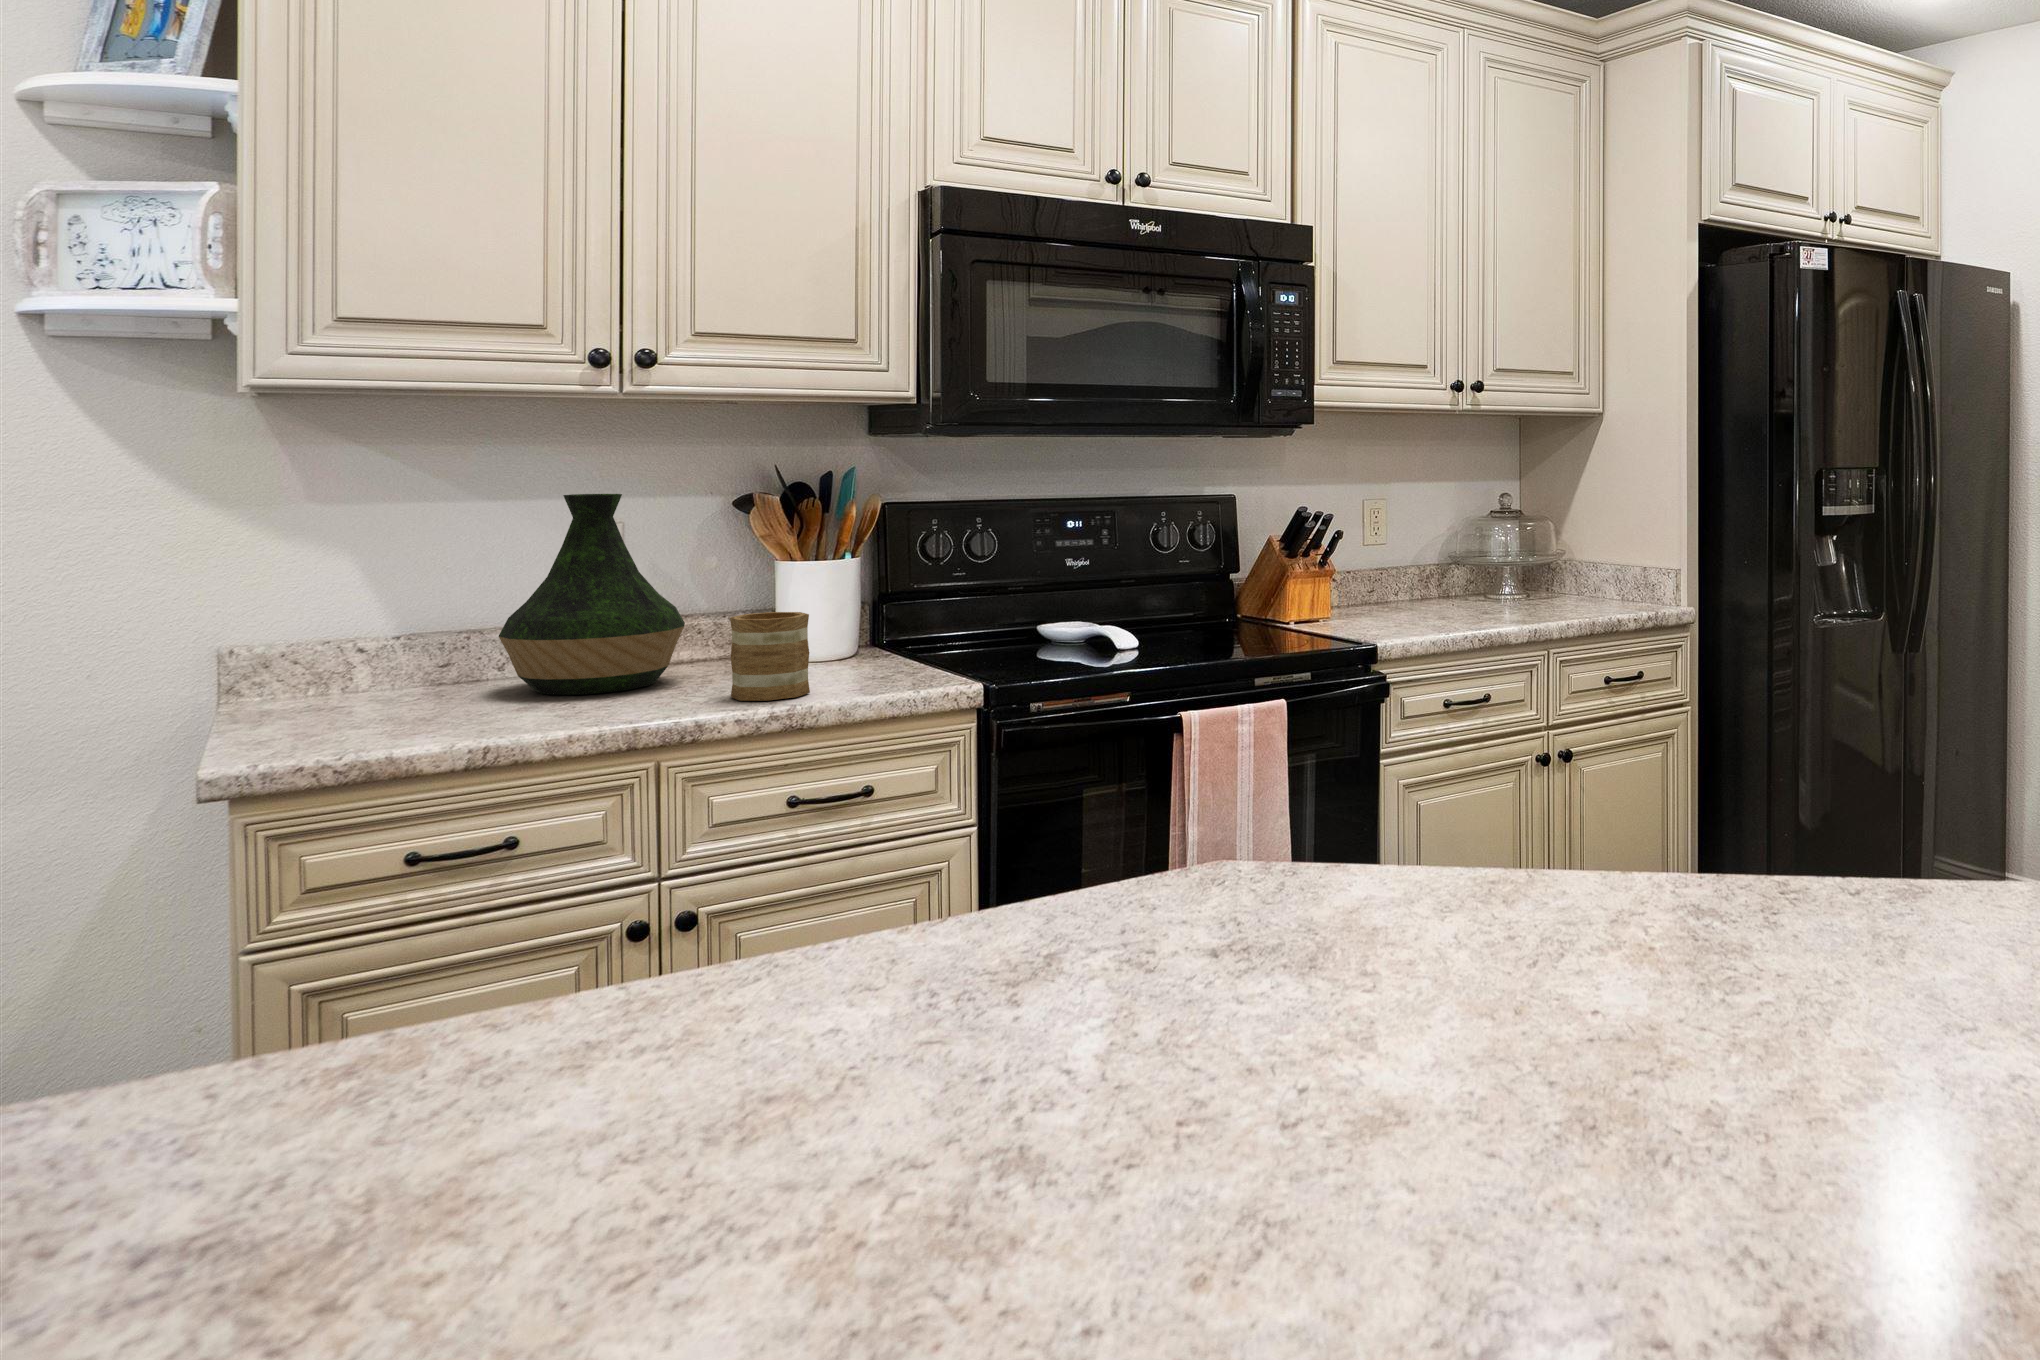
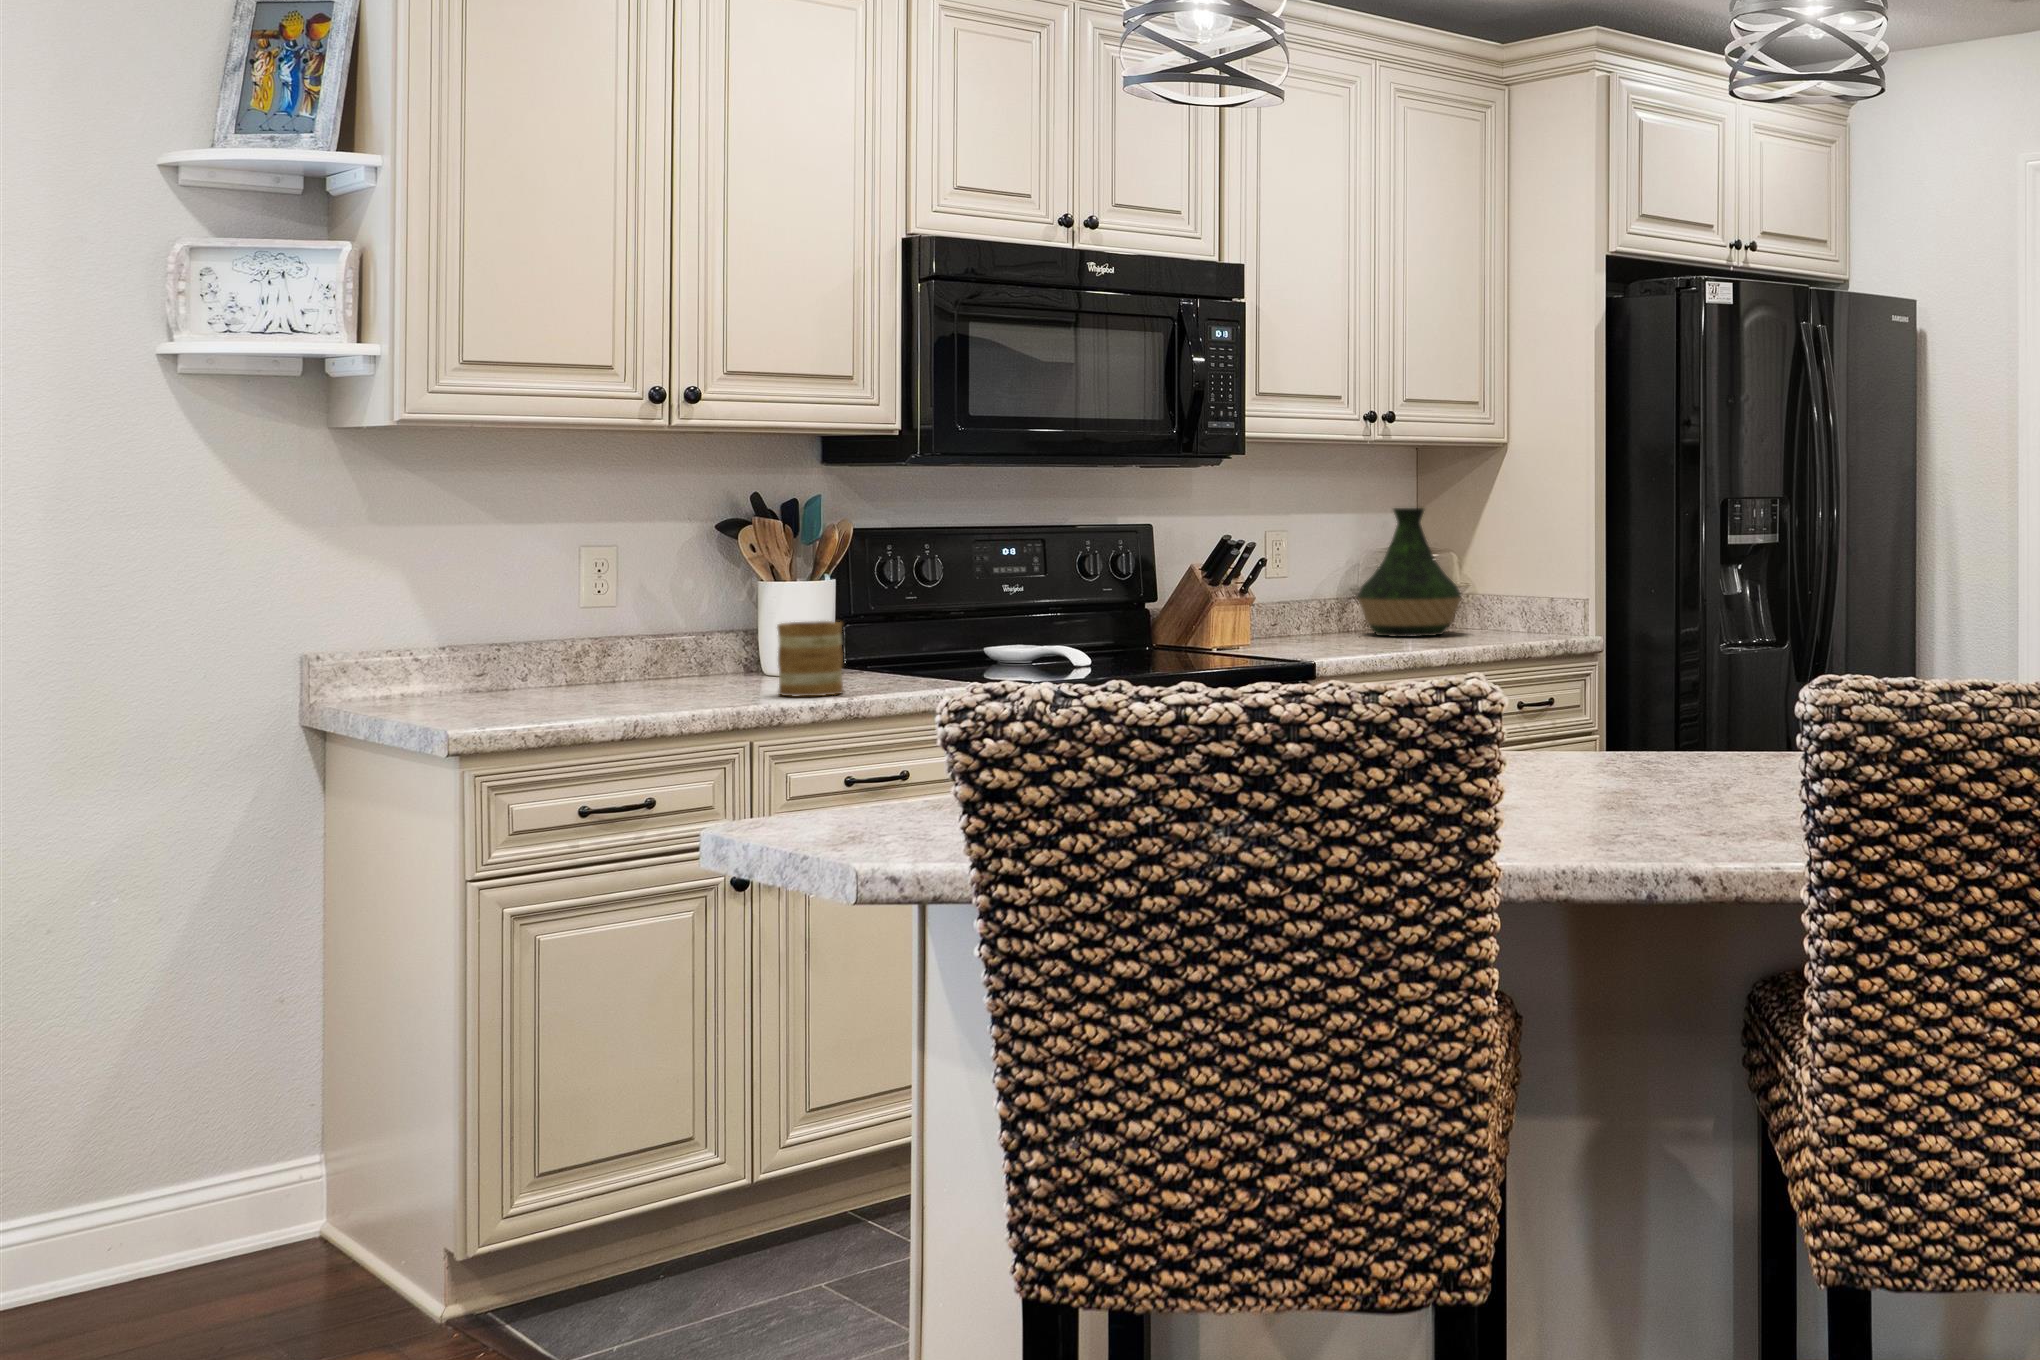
vase: present [499,494,685,695] -> present [1357,508,1461,637]

